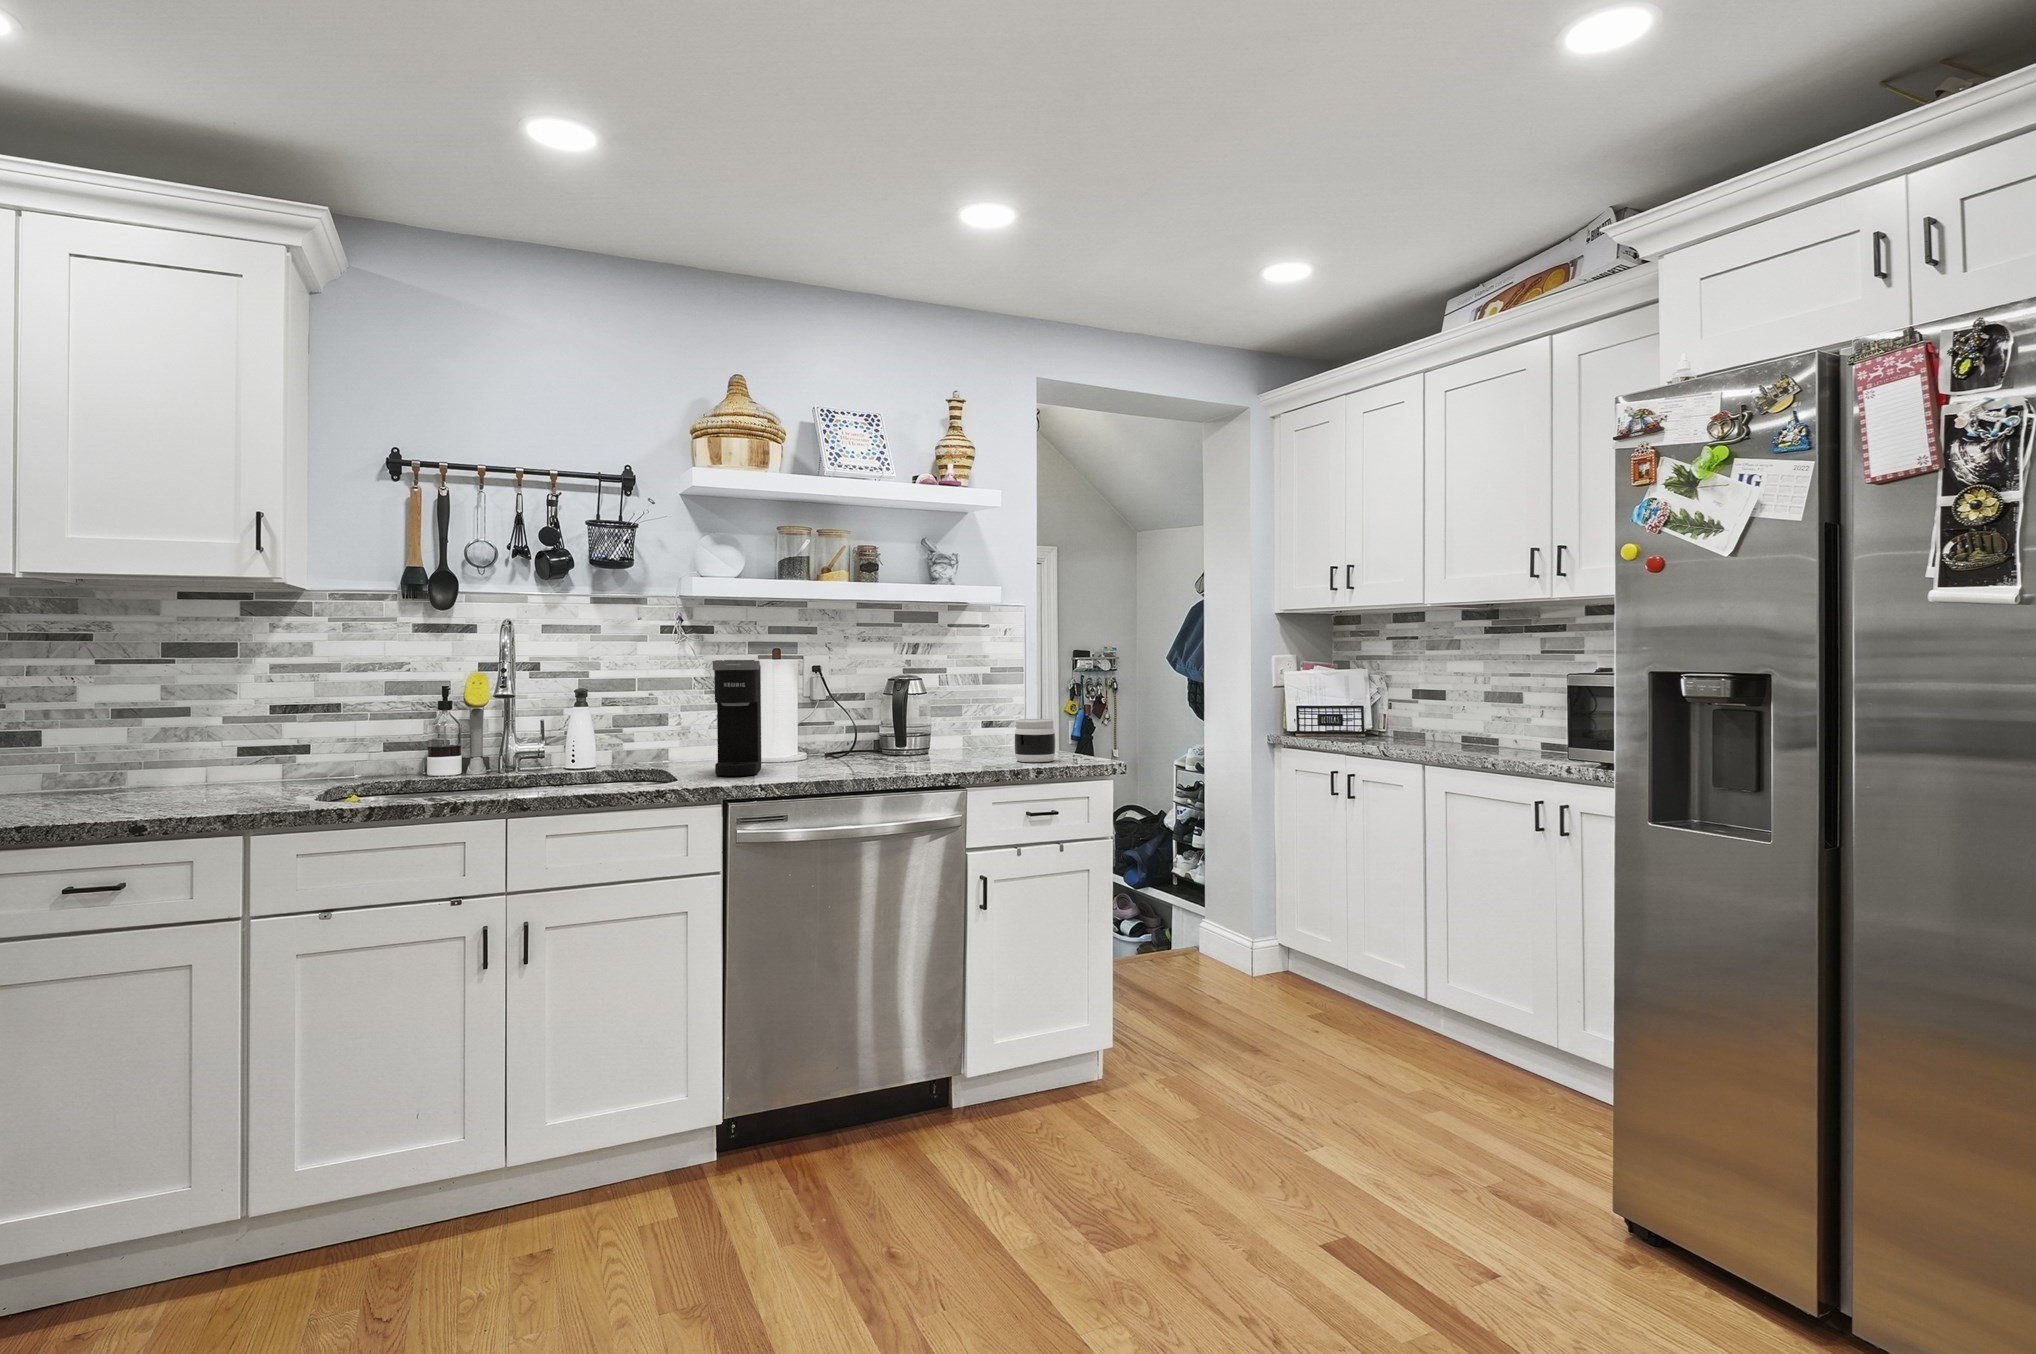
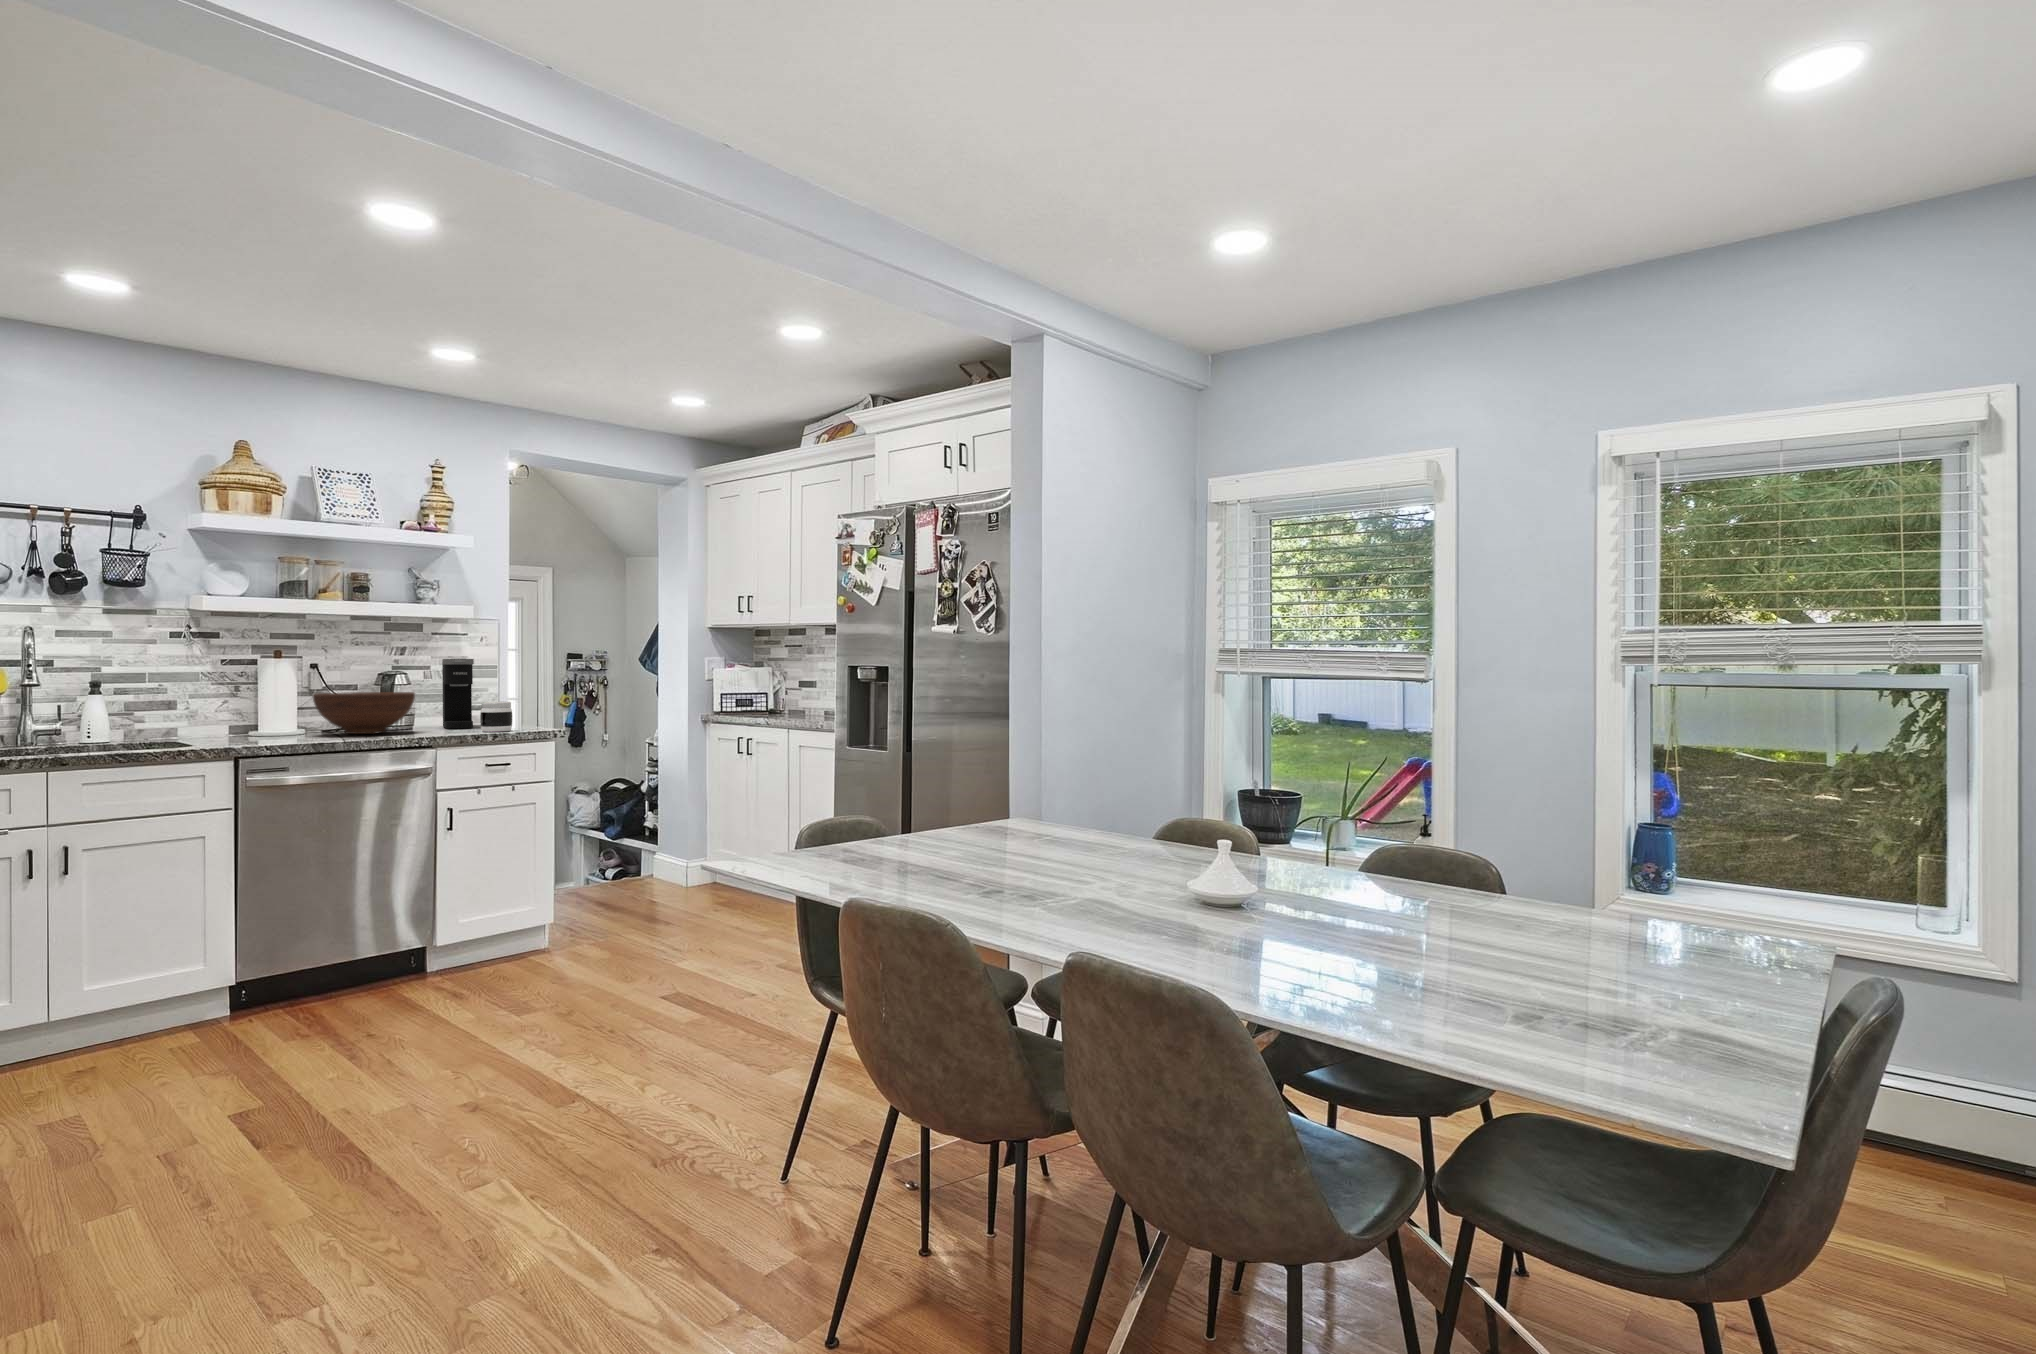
coffee maker: present [712,660,761,776] -> present [442,659,474,729]
fruit bowl: none [815,703,934,761] -> present [313,692,415,734]

